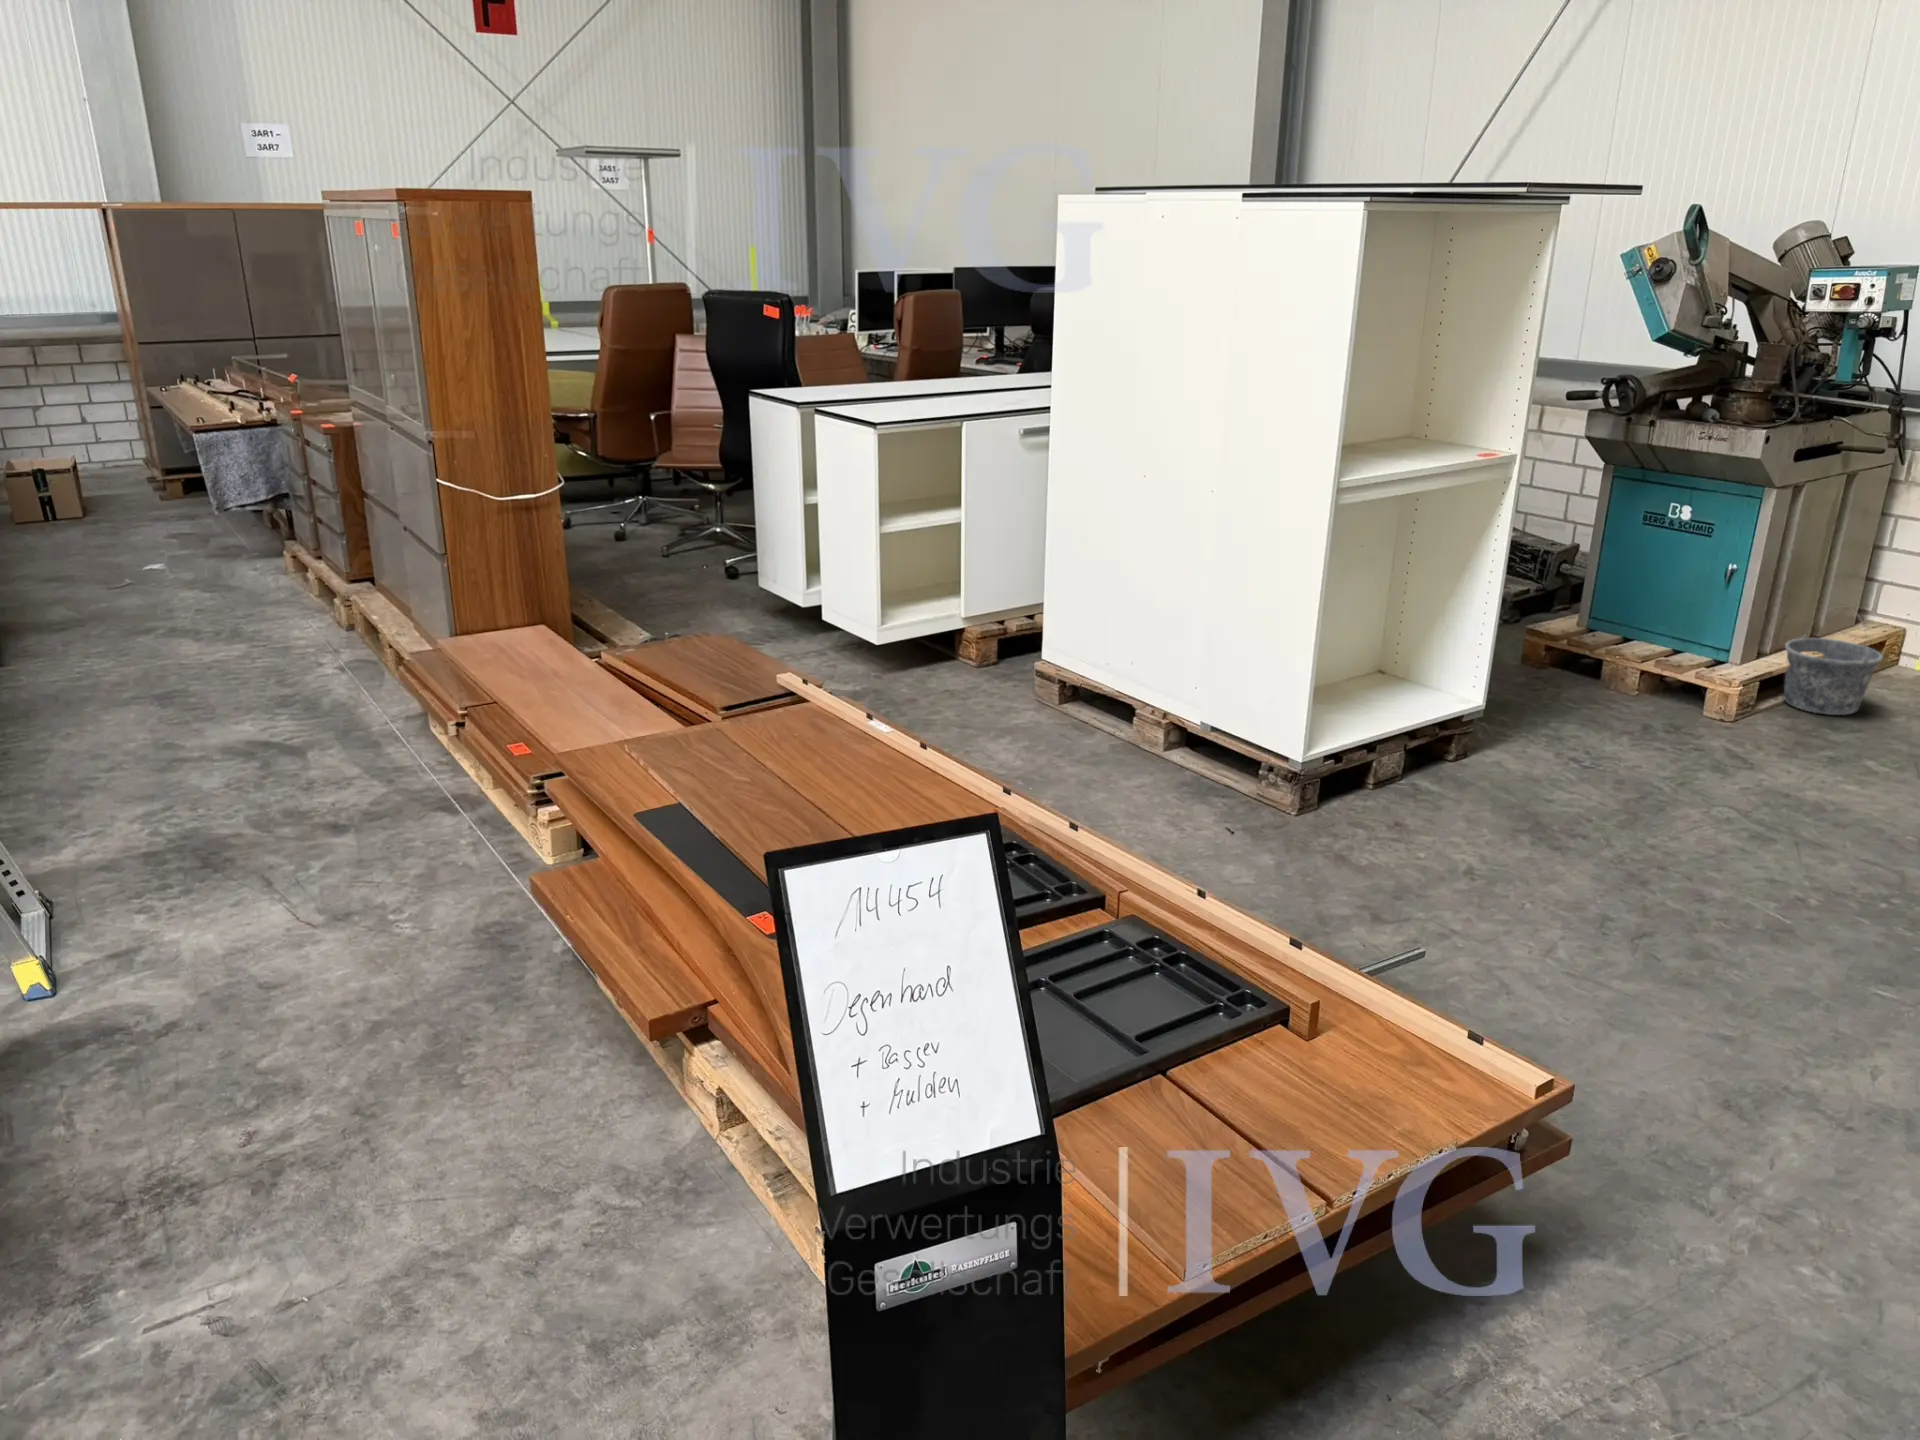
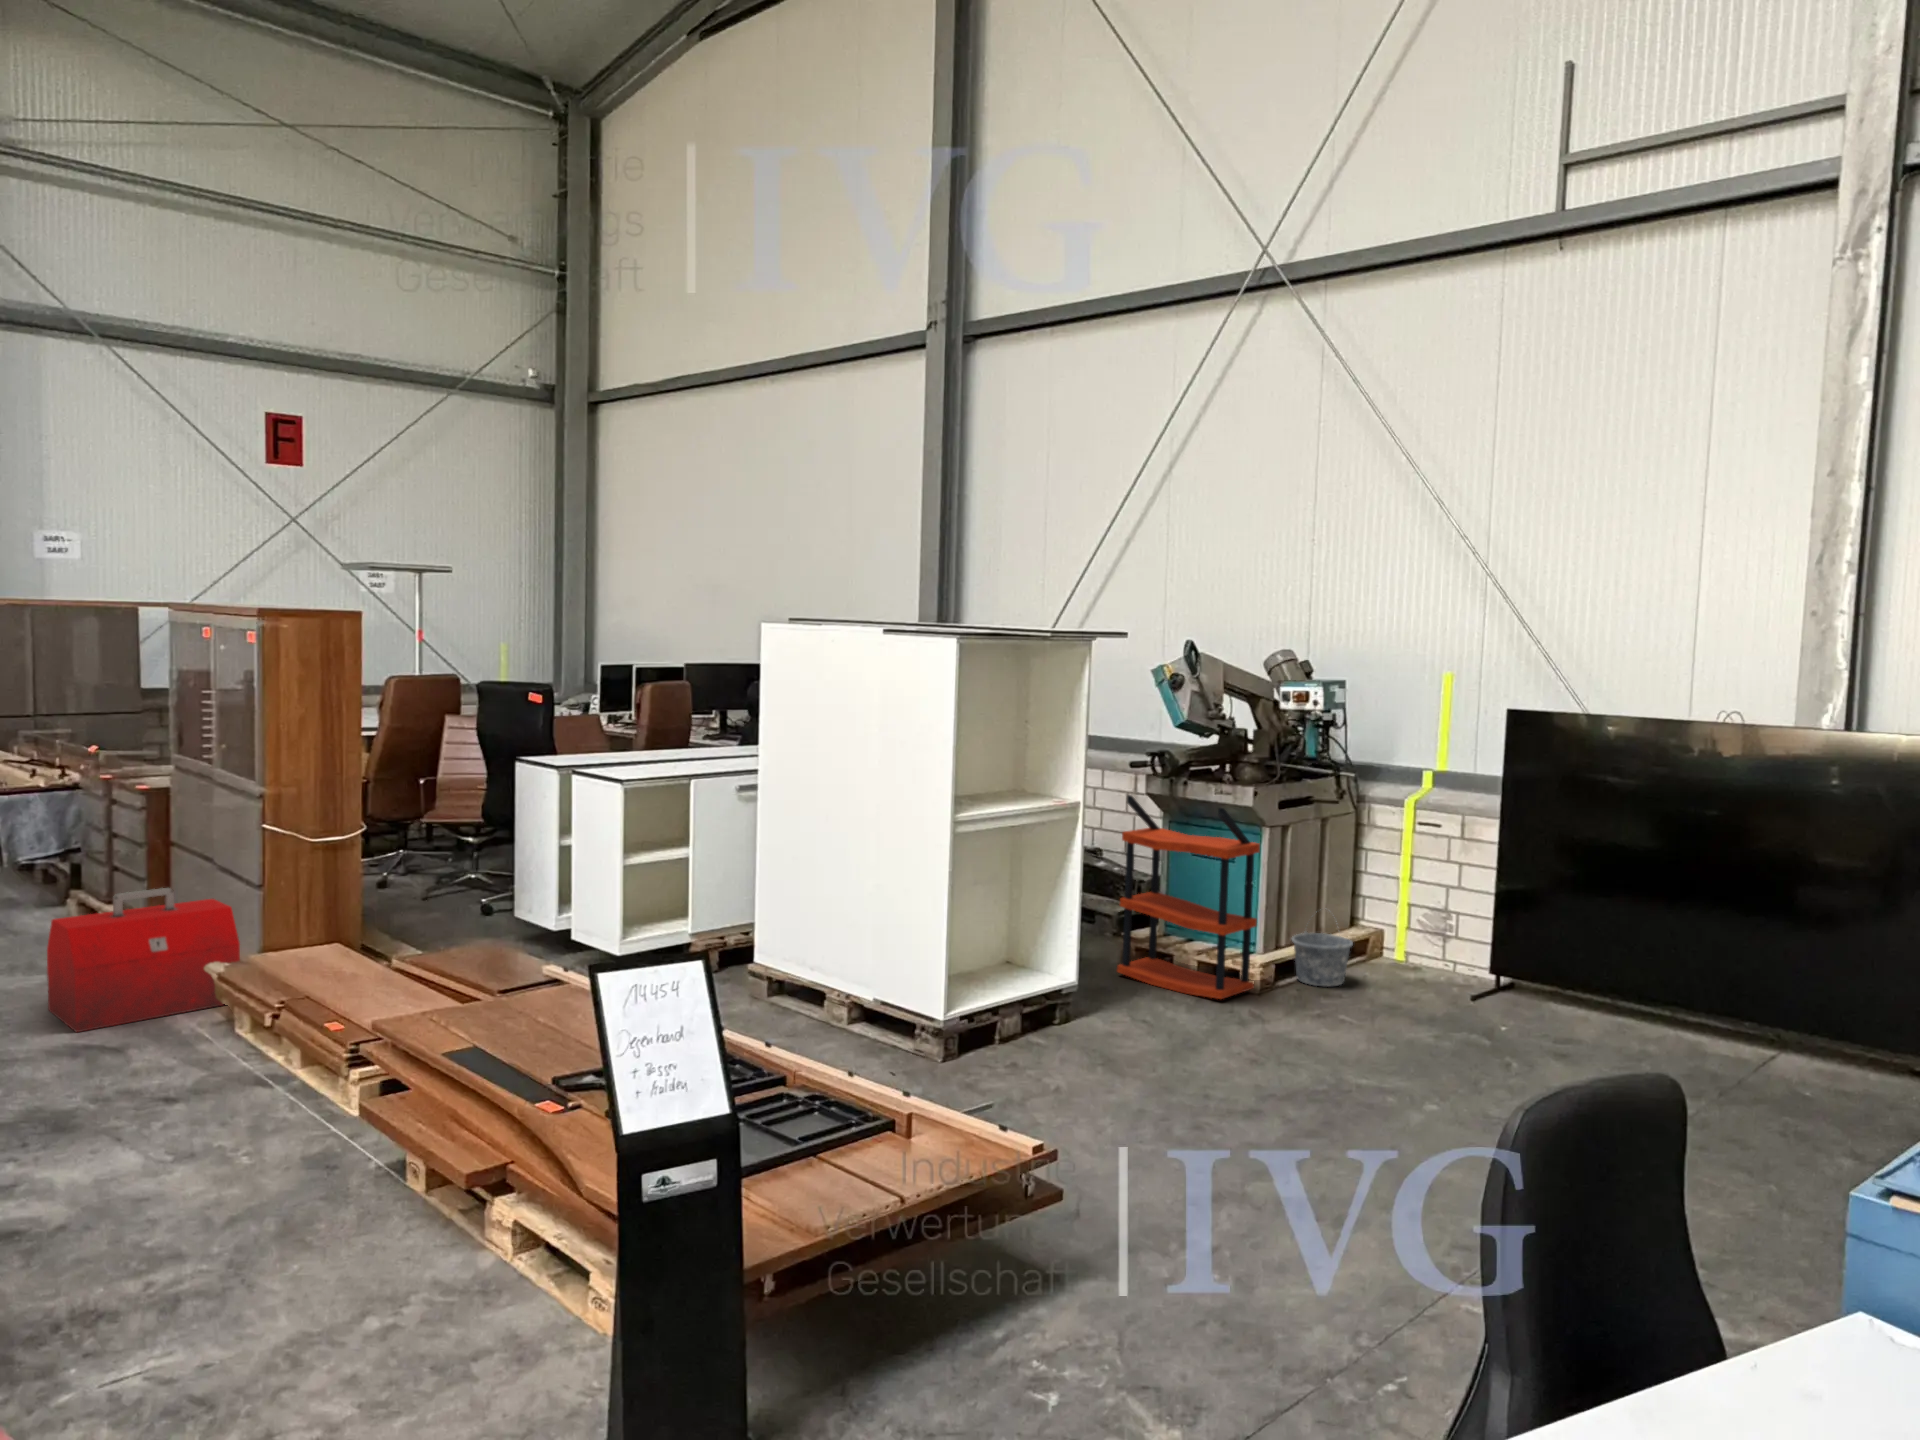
shelving unit: none [1521,441,1769,732] -> present [1117,795,1260,999]
toolbox: none [229,554,447,724] -> present [47,888,240,1032]

